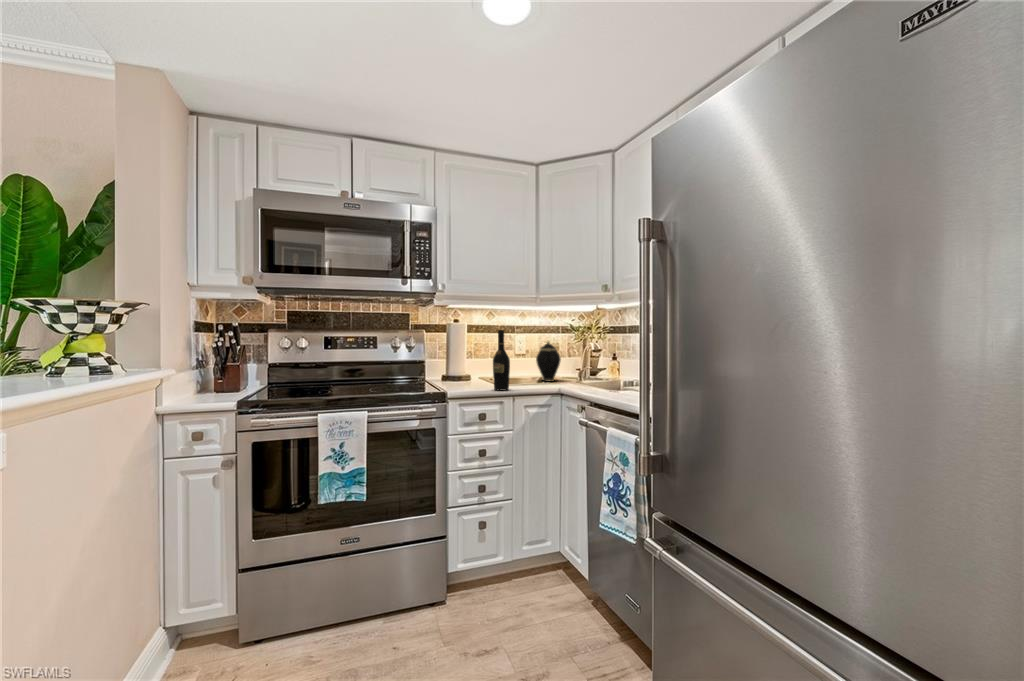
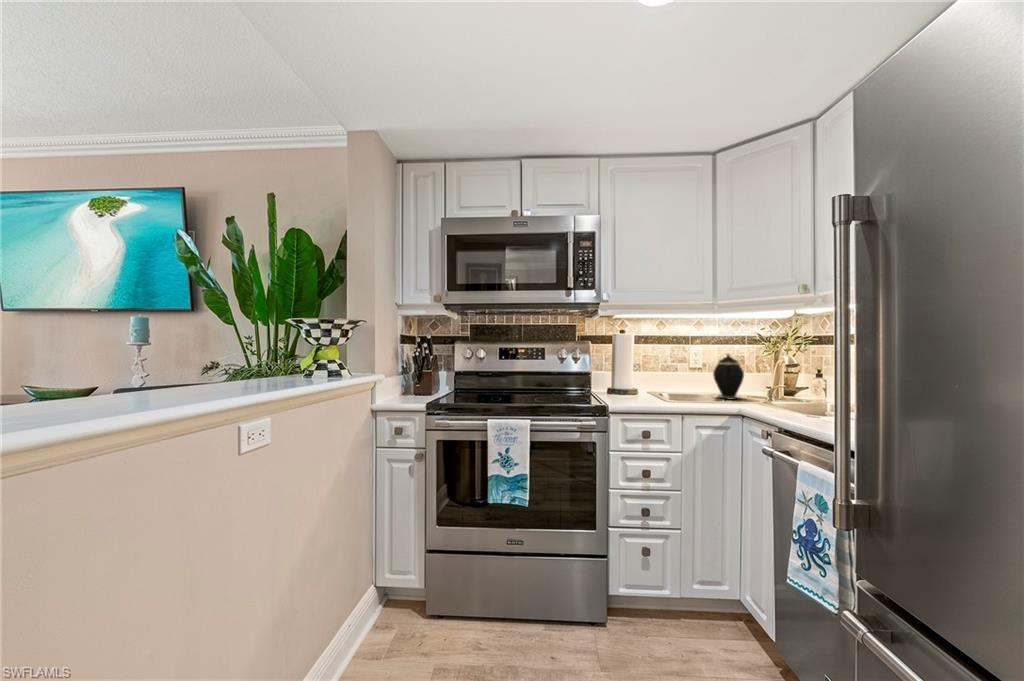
wine bottle: present [493,330,510,390] -> none [658,342,678,407]

